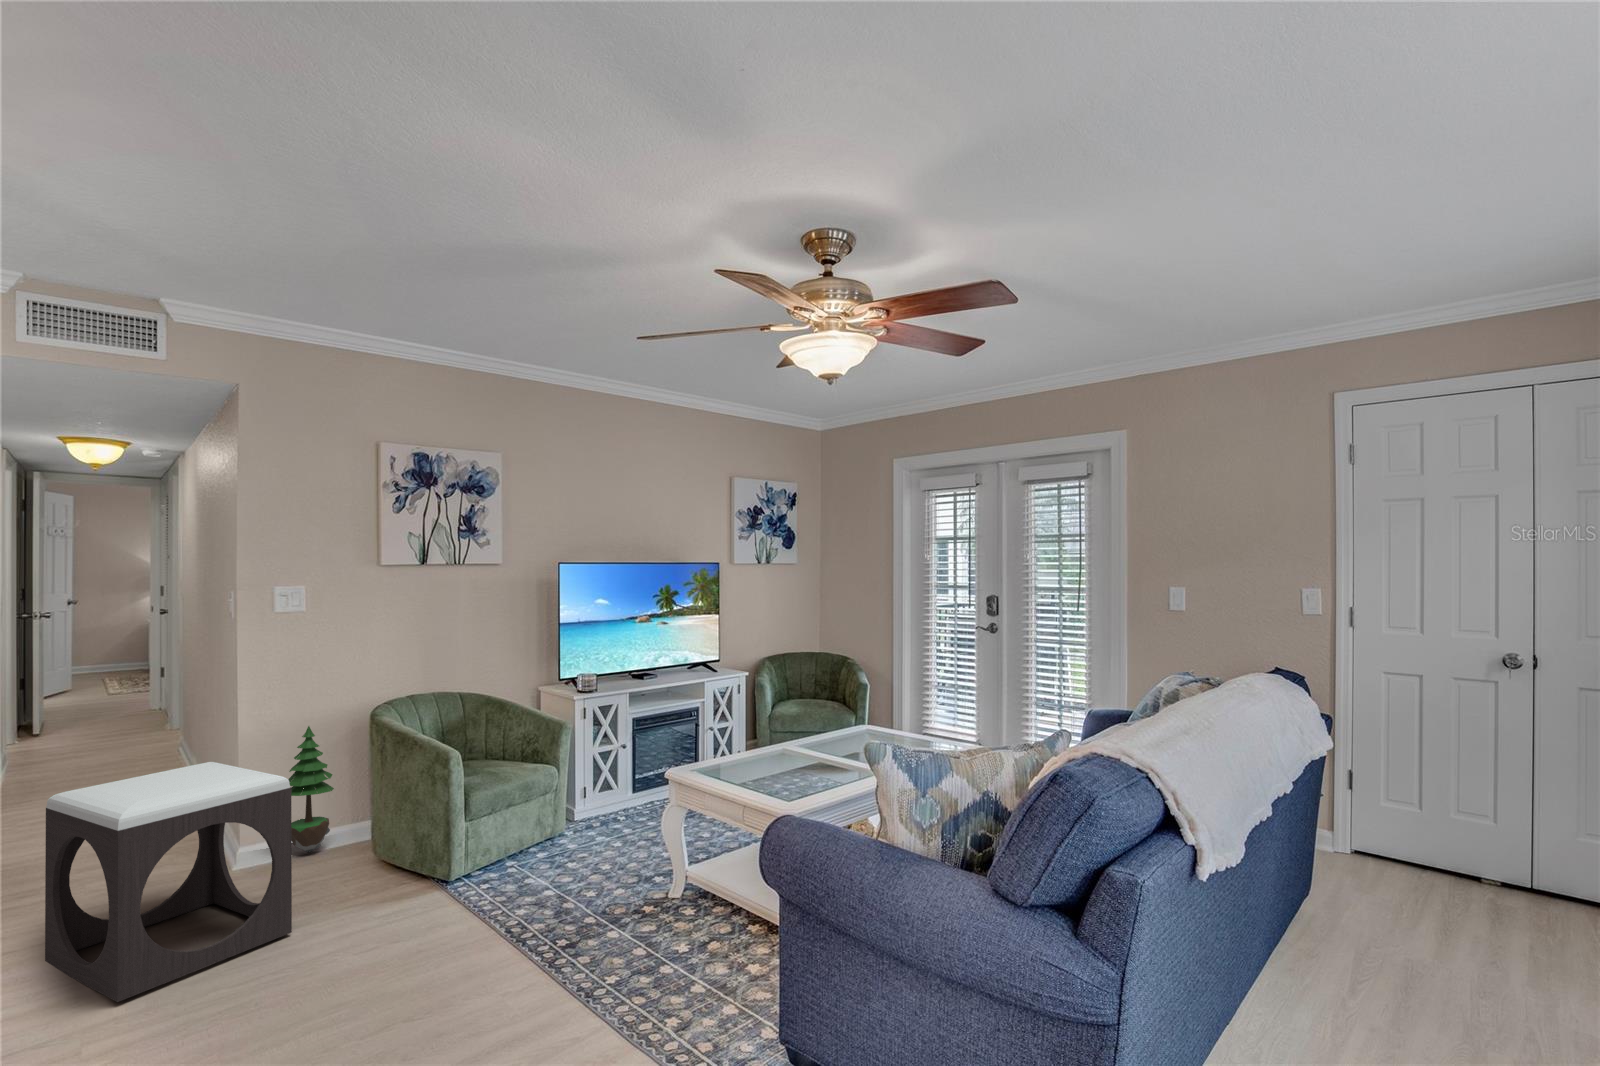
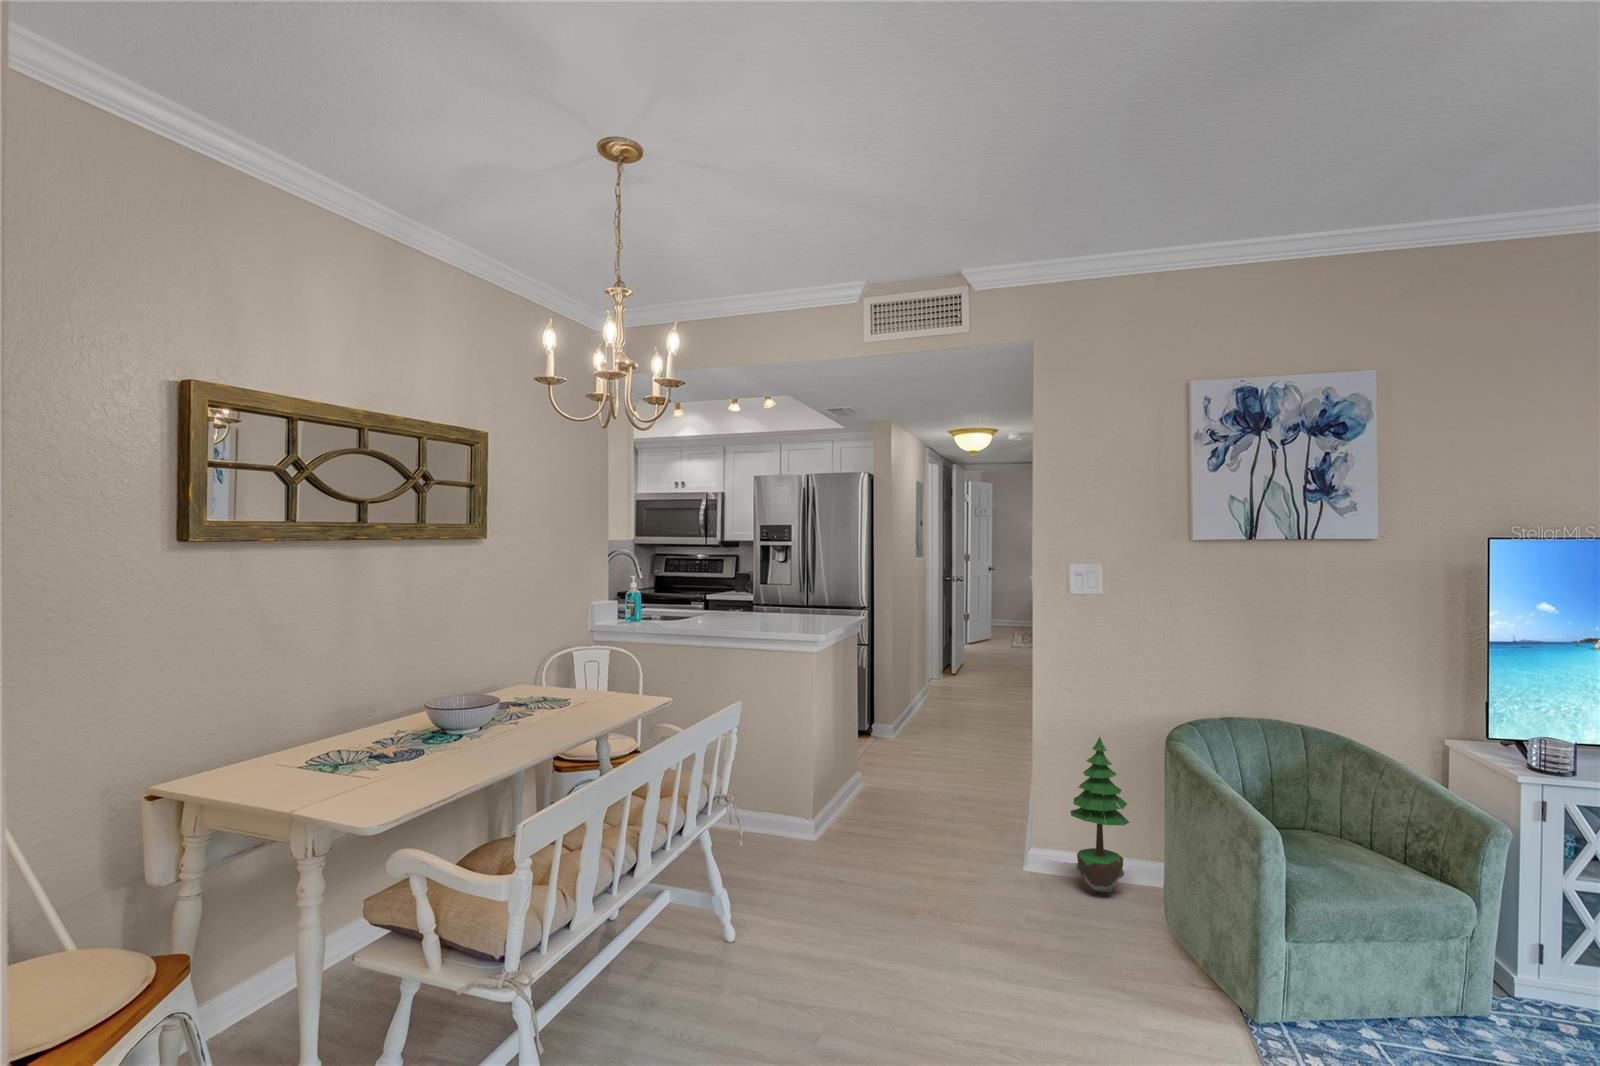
footstool: present [45,762,292,1002] -> none [836,758,1037,1008]

